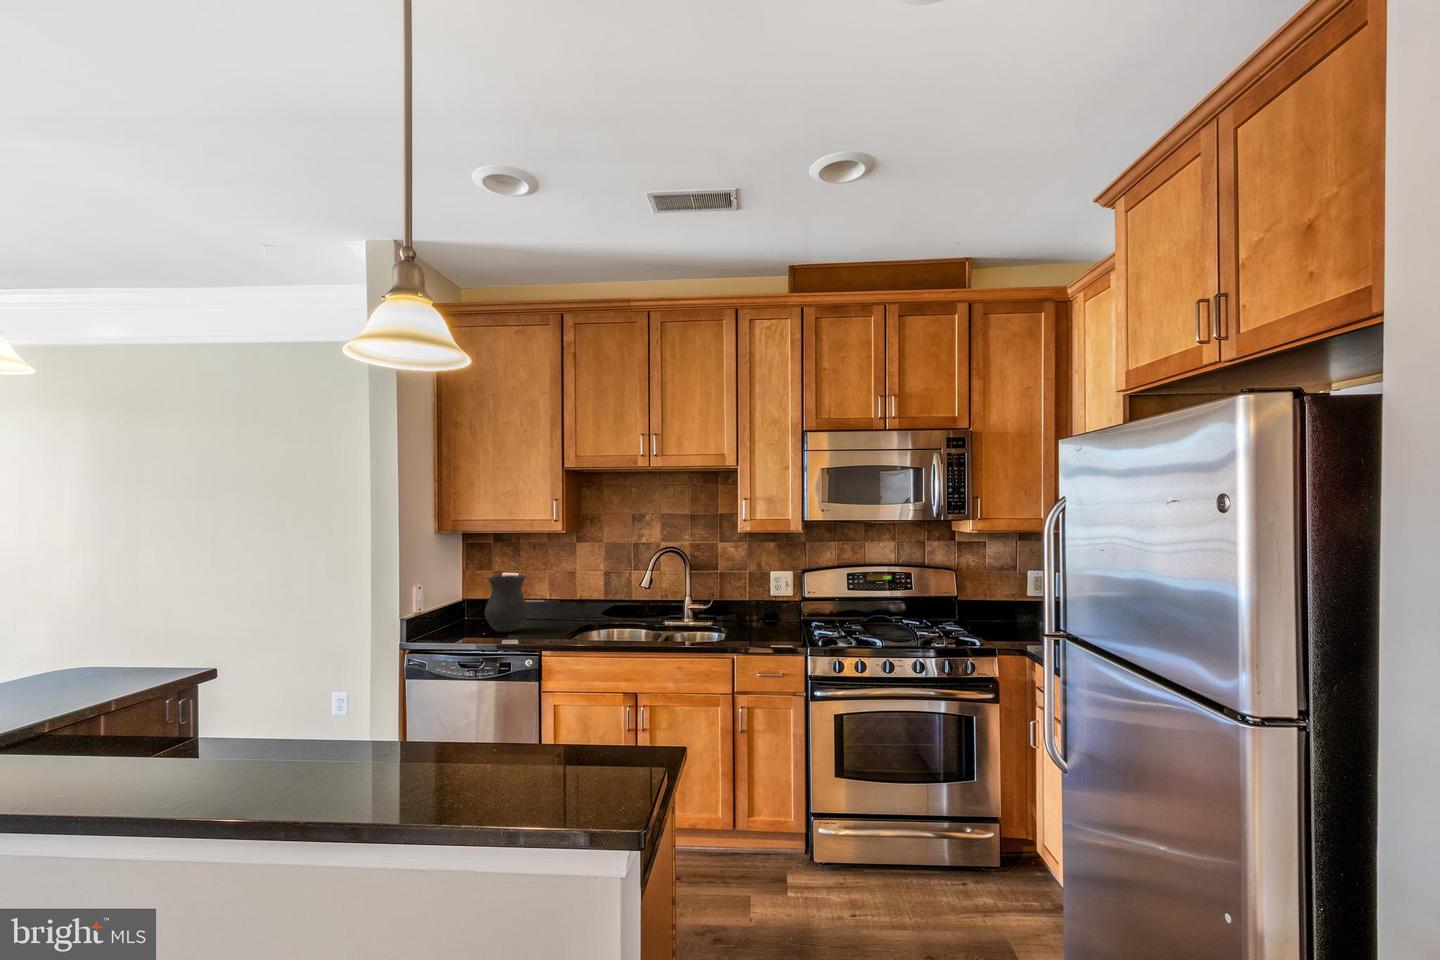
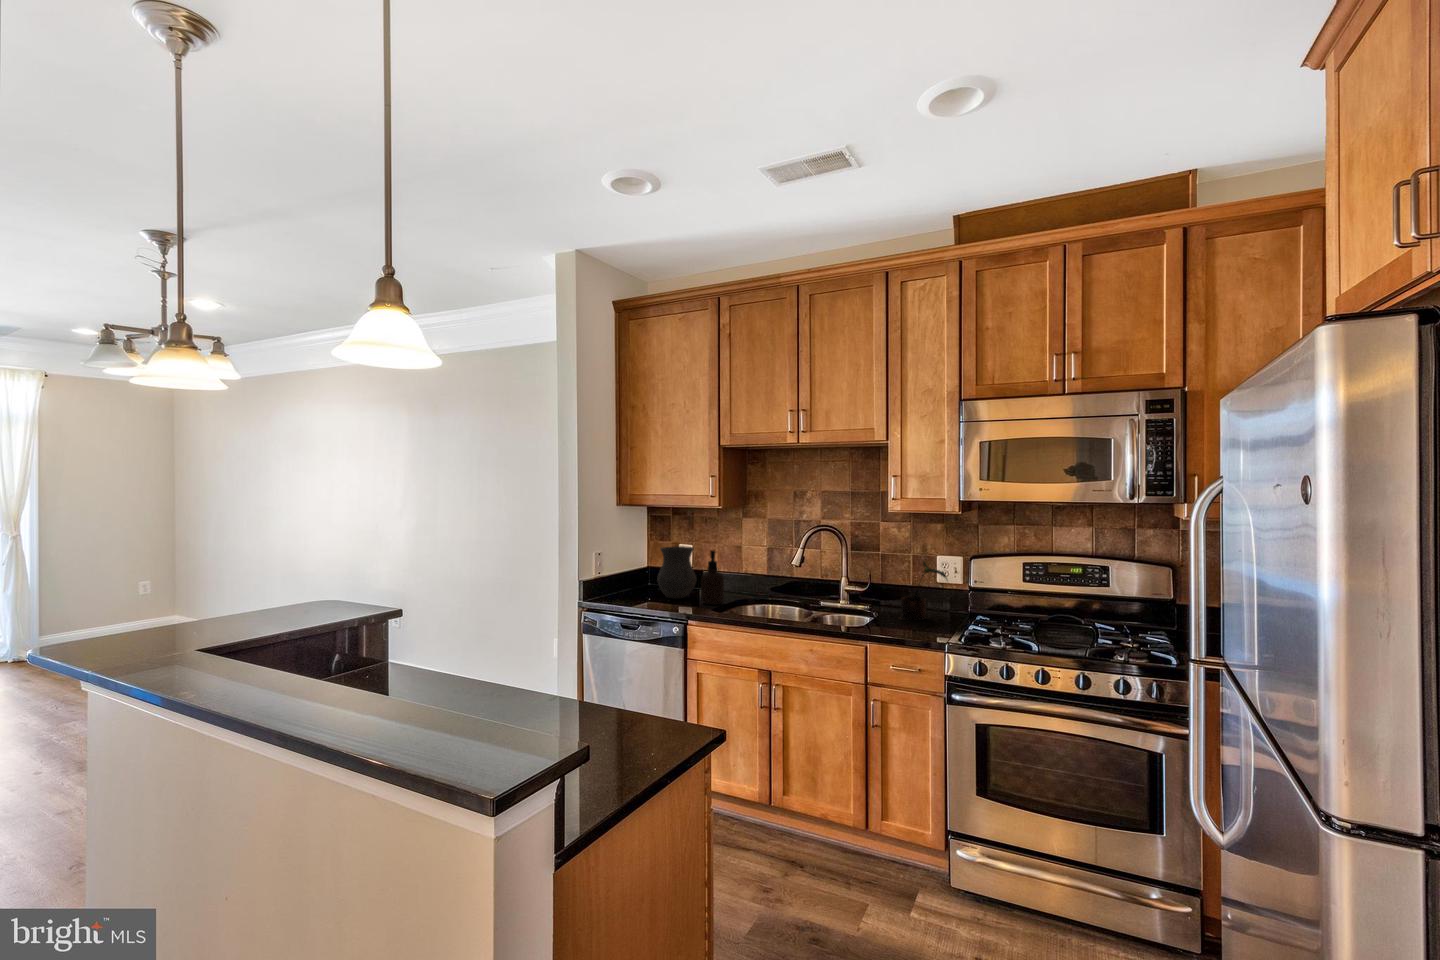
potted plant: none [743,576,785,632] -> present [899,562,947,620]
soap dispenser: none [541,578,566,635] -> present [701,550,724,605]

